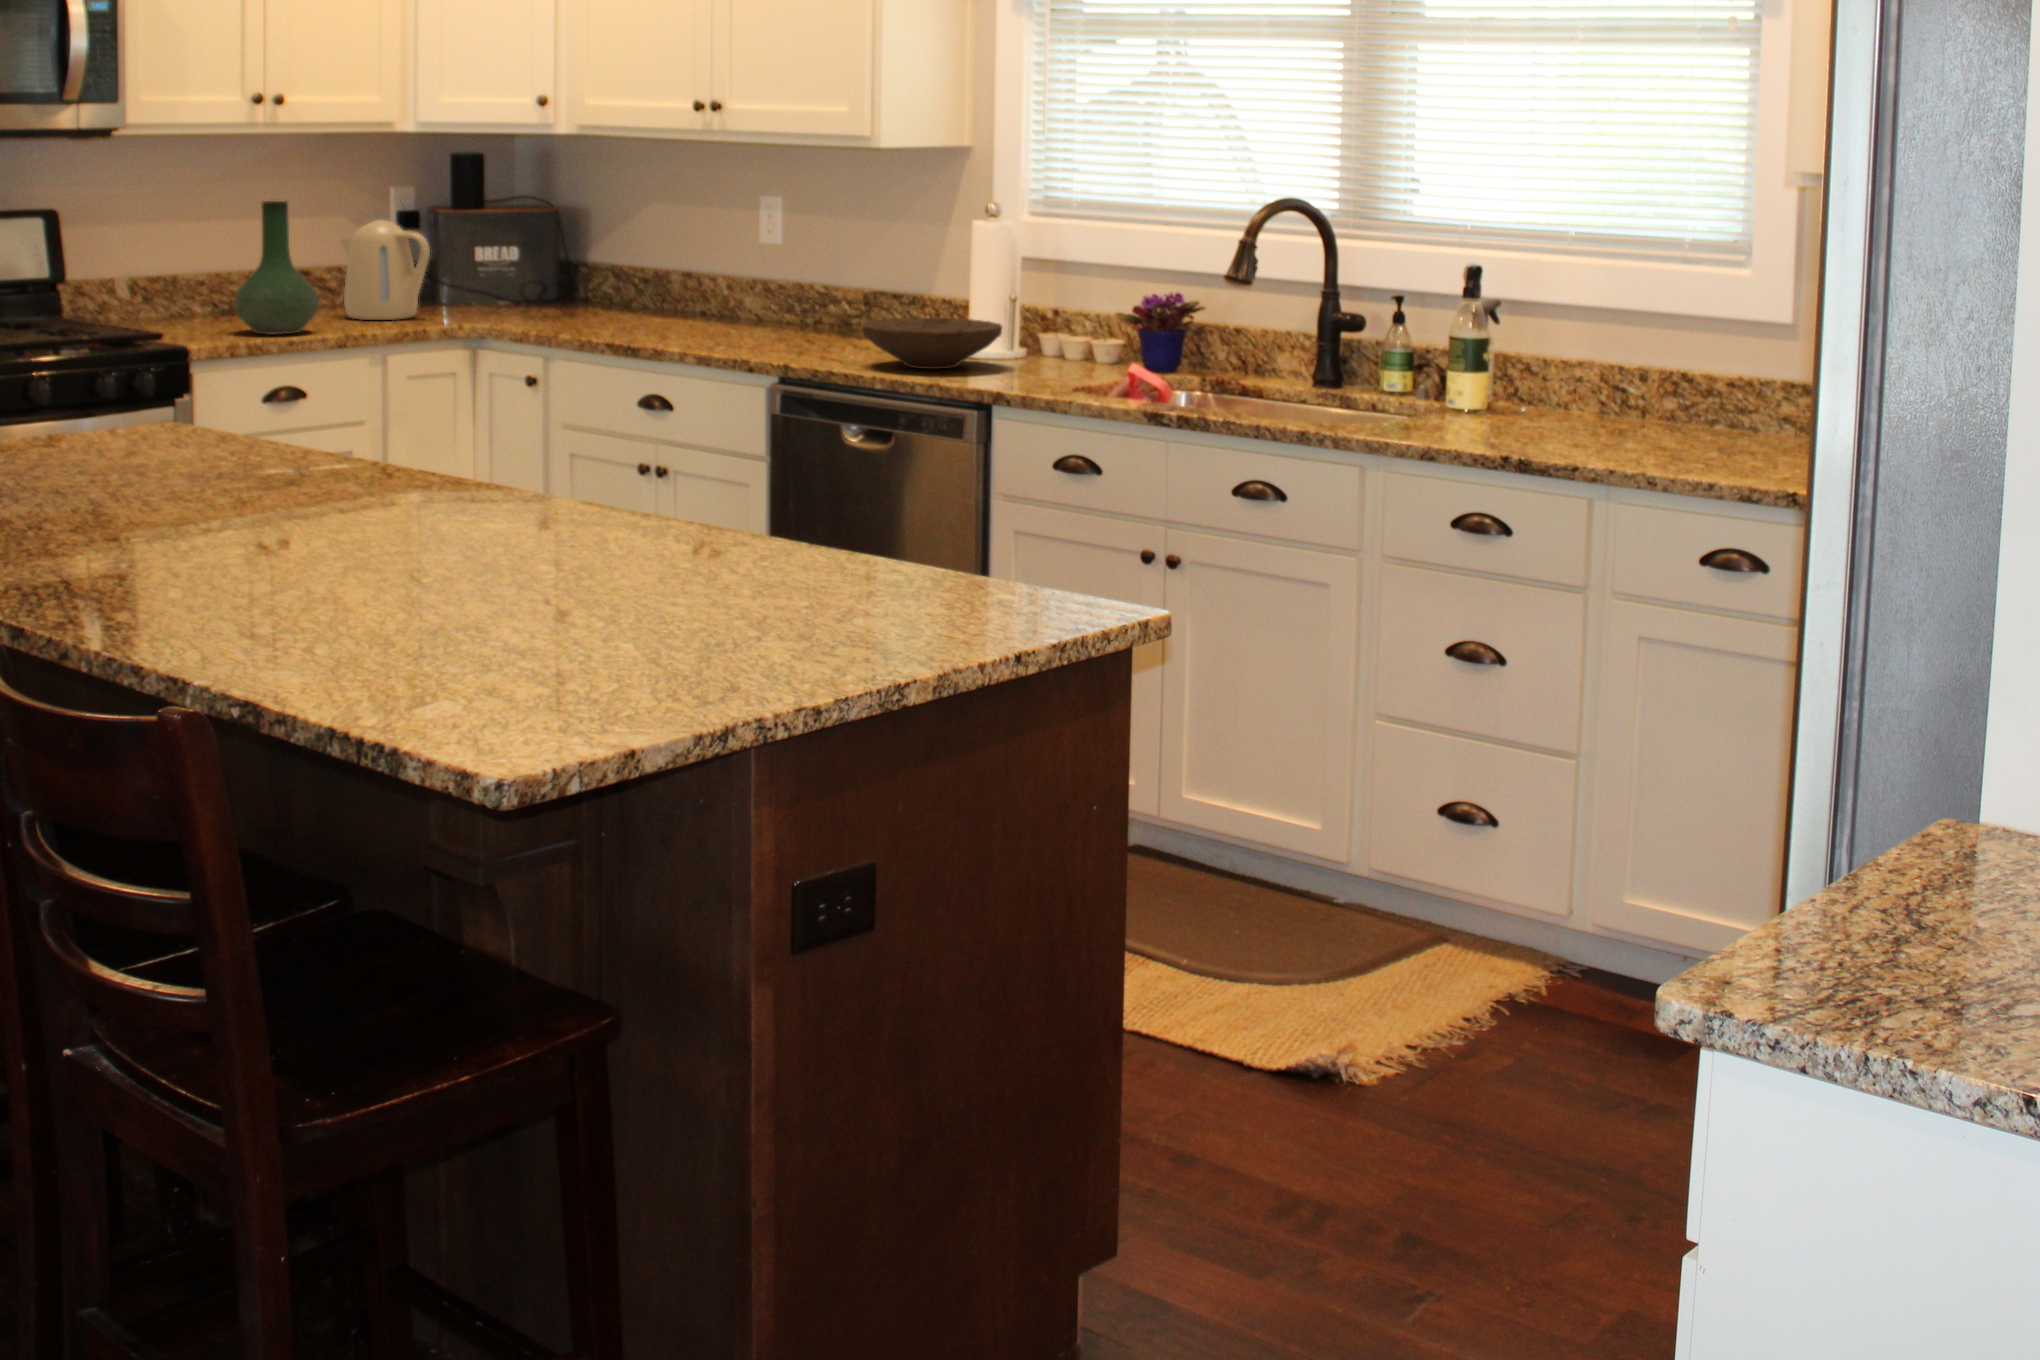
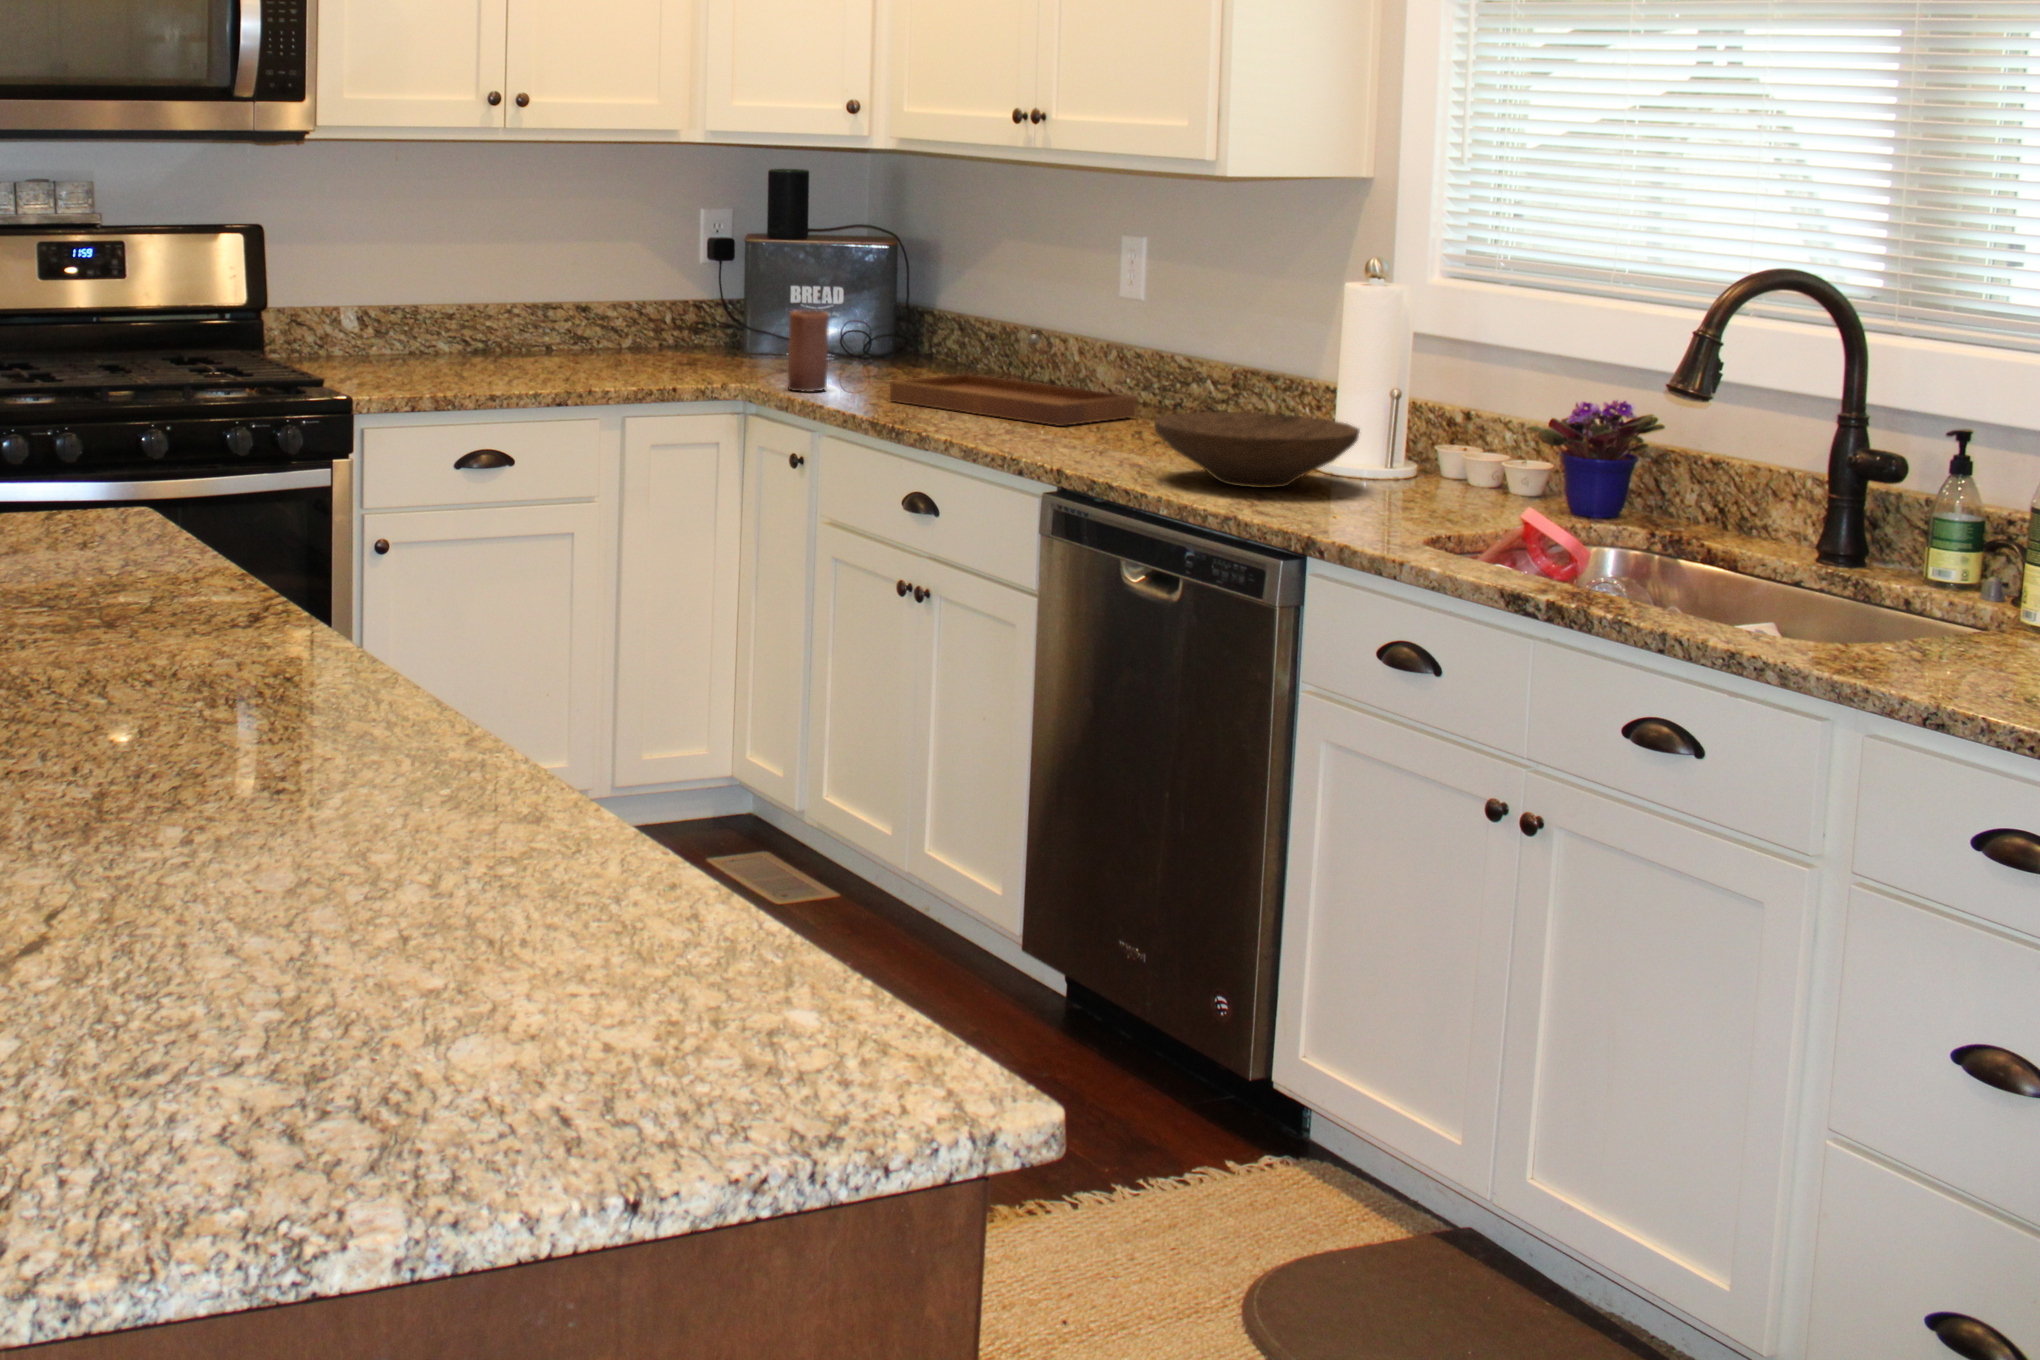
vase: present [235,201,319,335] -> none [459,226,555,385]
kettle: present [341,220,430,320] -> none [611,251,707,372]
candle: none [513,262,545,328] -> present [788,310,829,391]
tray: none [604,273,796,340] -> present [890,334,1136,426]

